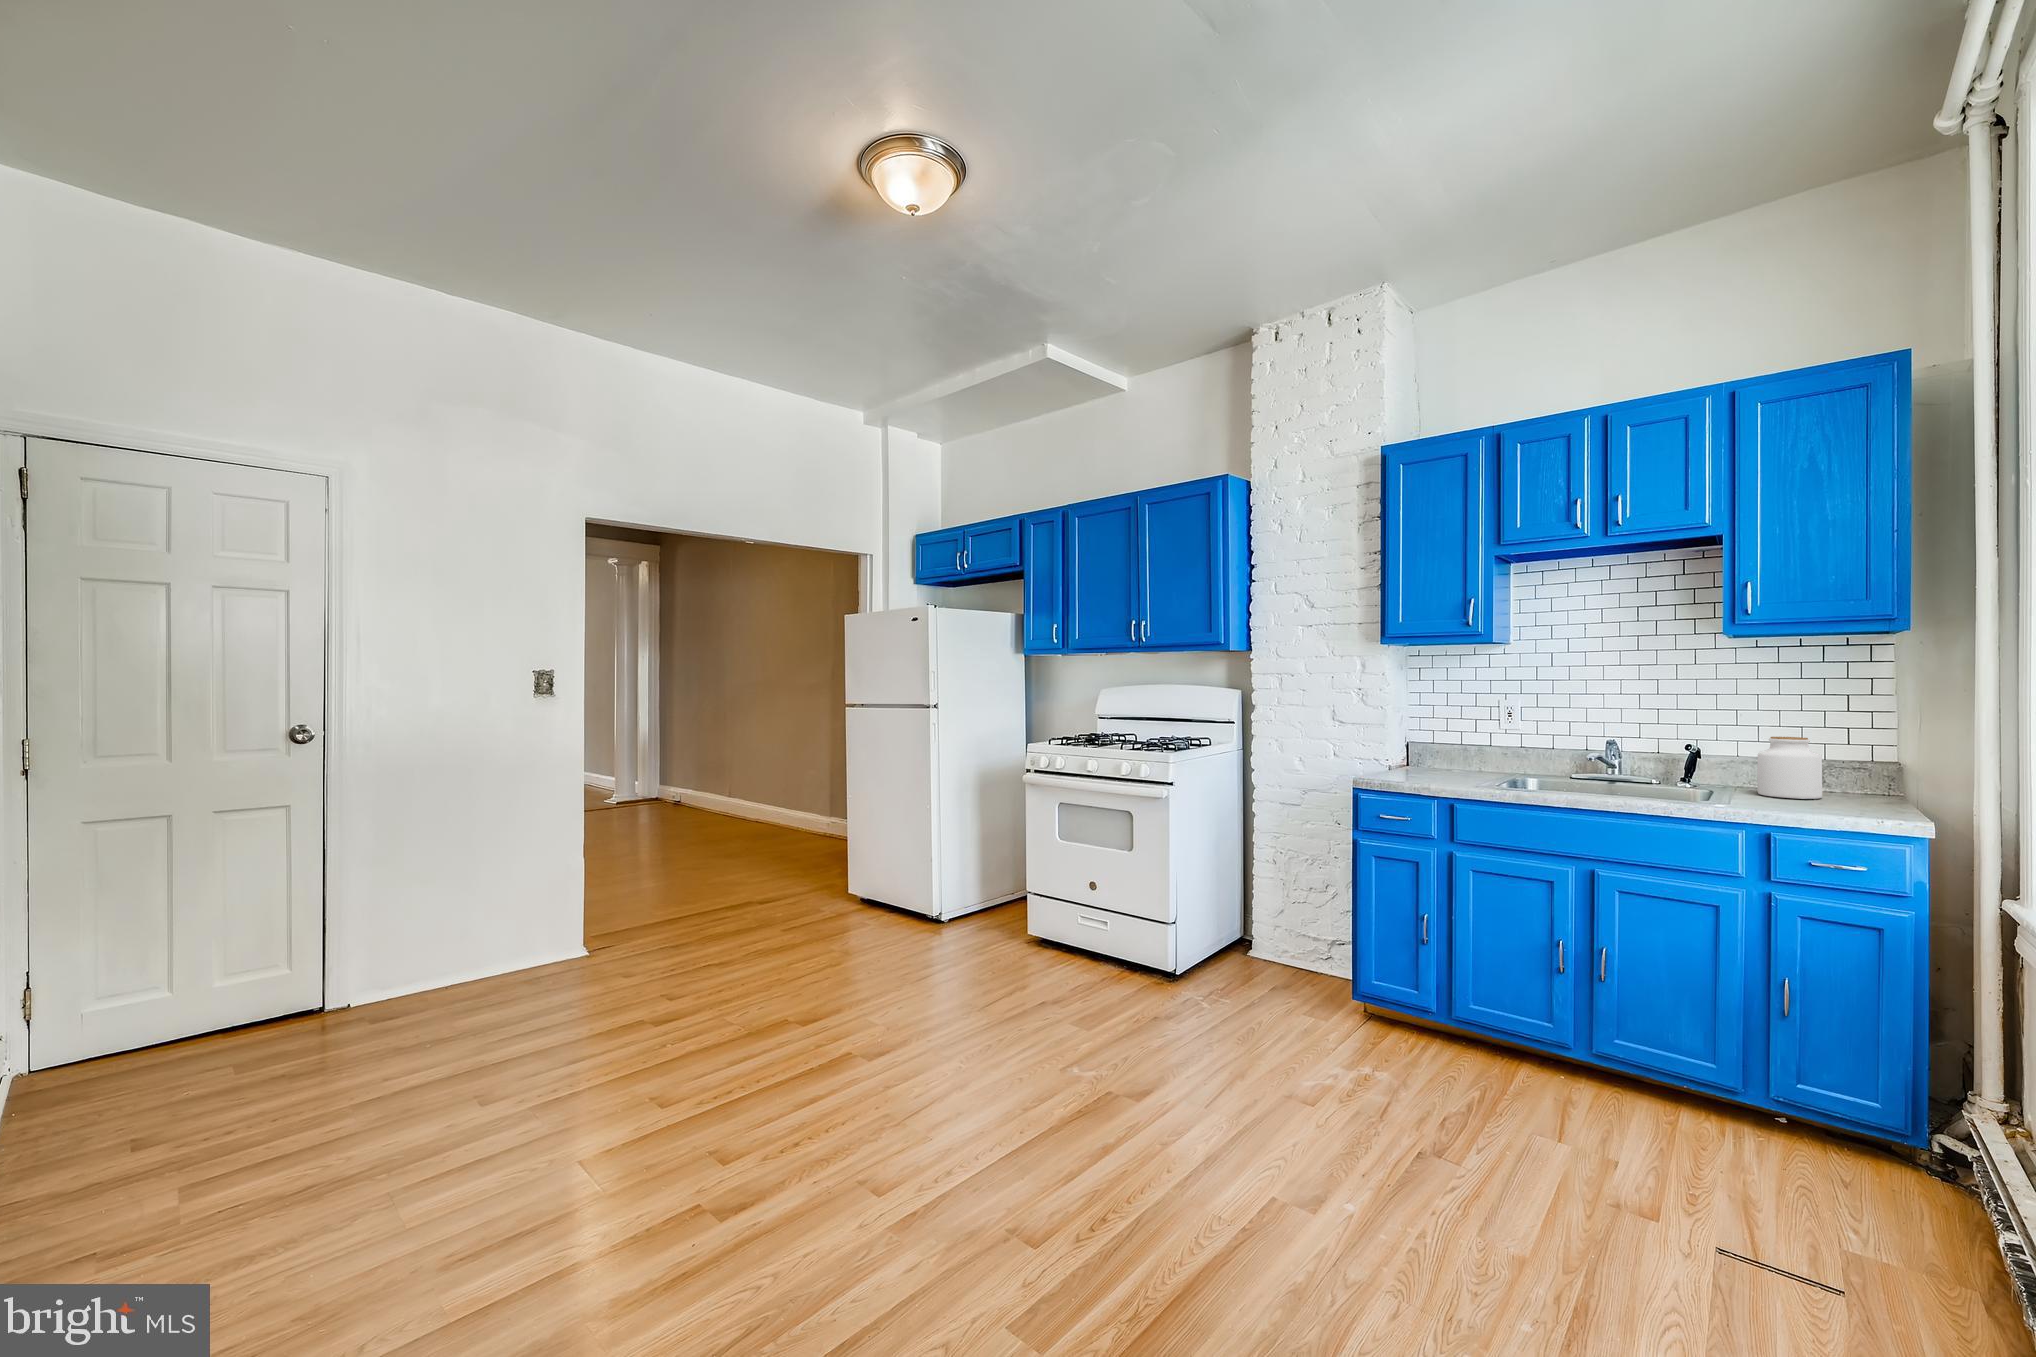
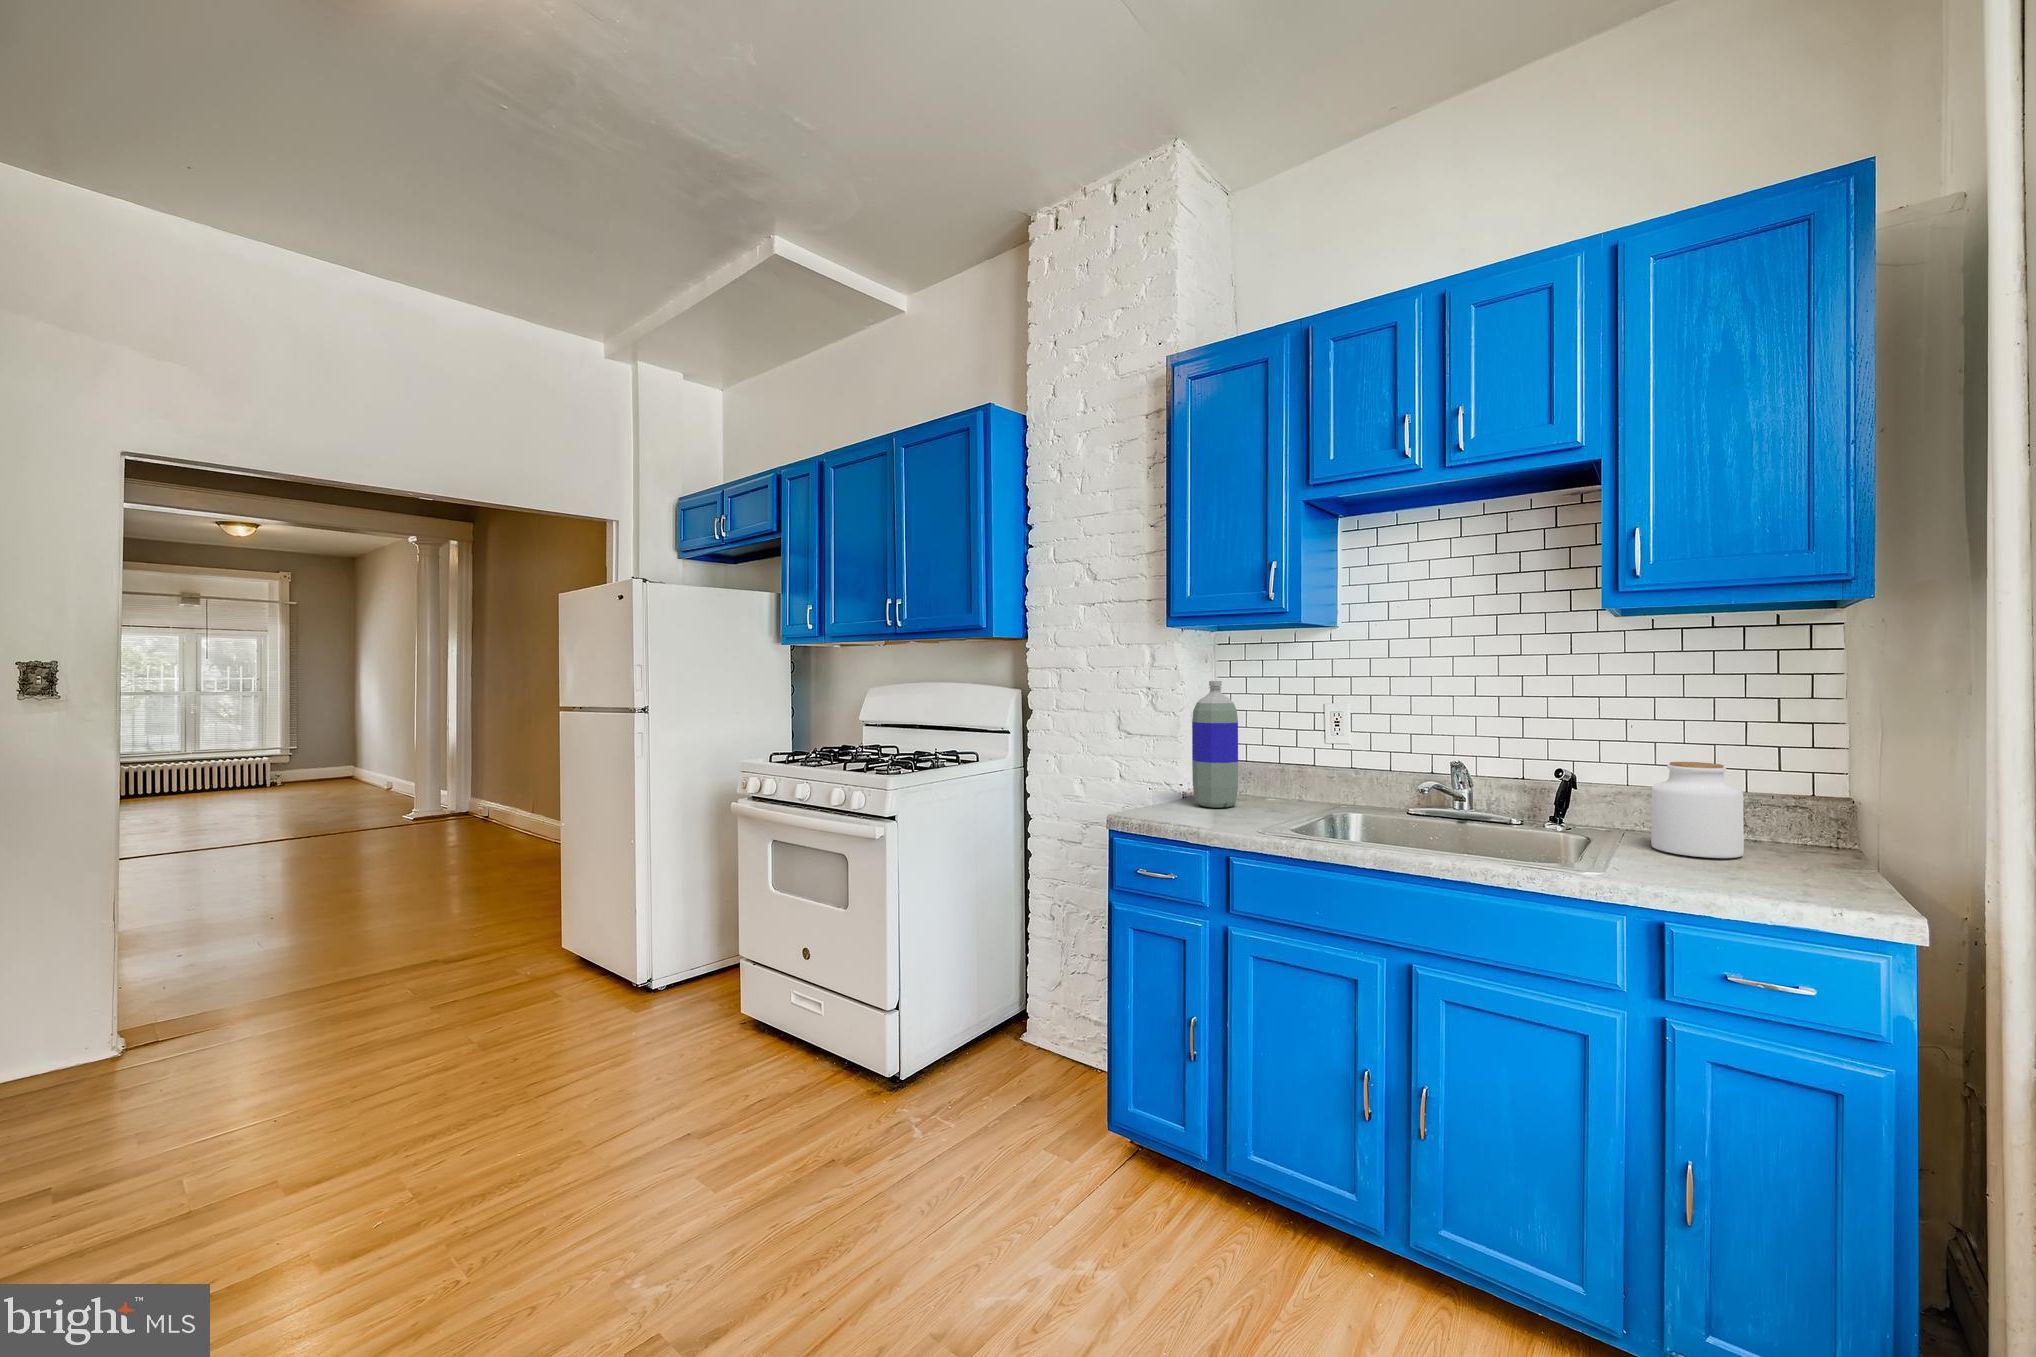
bottle: none [1405,683,1442,774] -> present [1192,681,1238,808]

